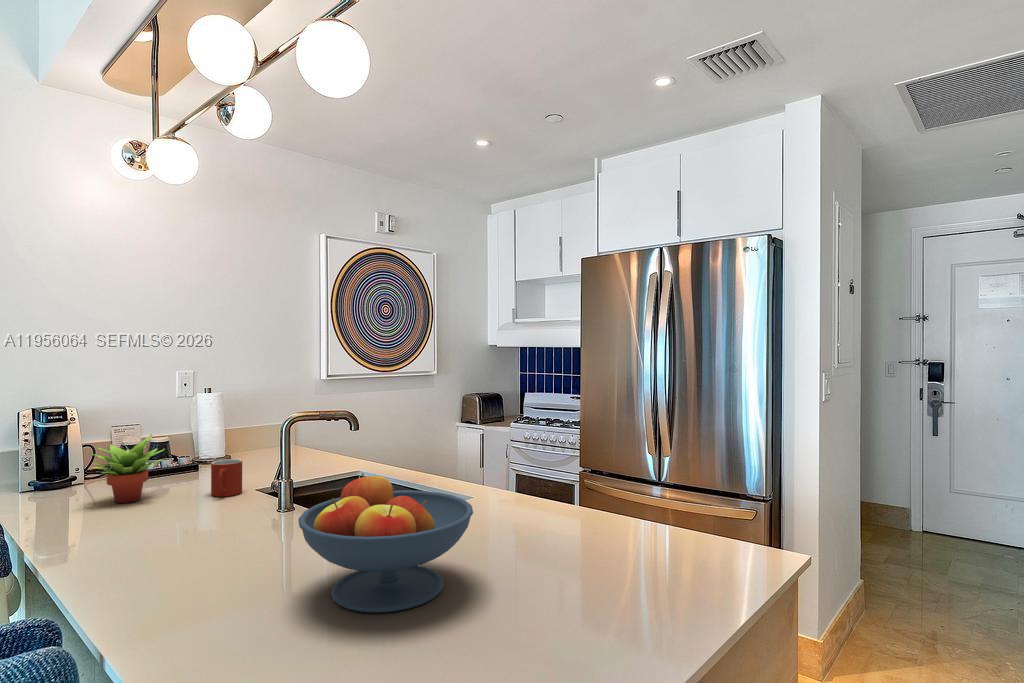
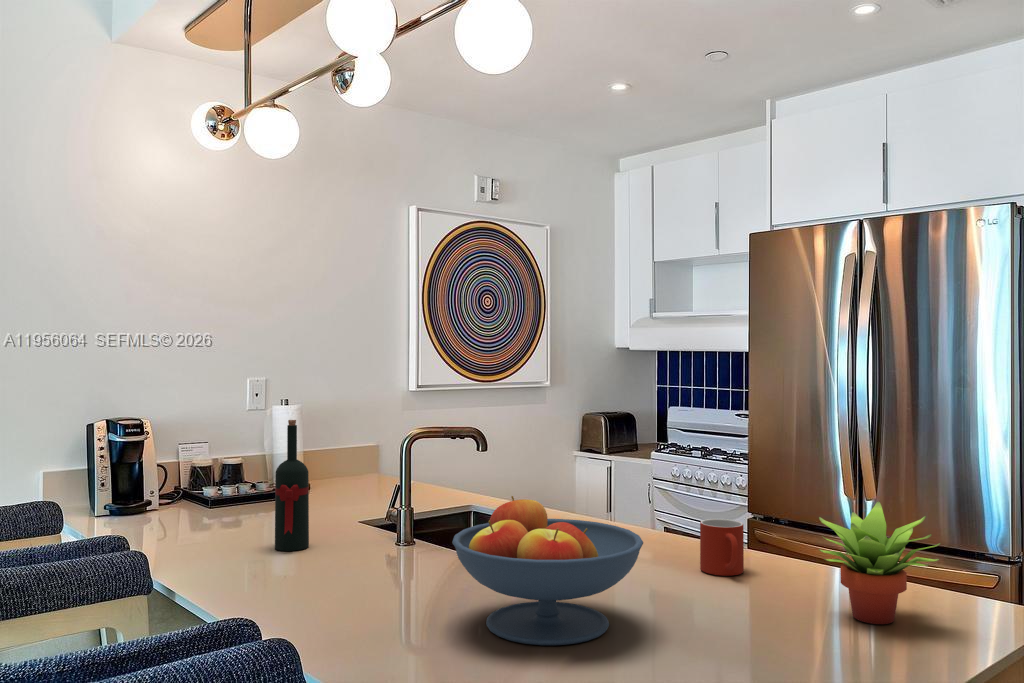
wine bottle: none [169,406,202,521] -> present [275,420,309,551]
succulent plant: present [90,434,164,503] -> present [819,502,941,624]
mug: present [211,459,242,497] -> present [700,519,744,576]

